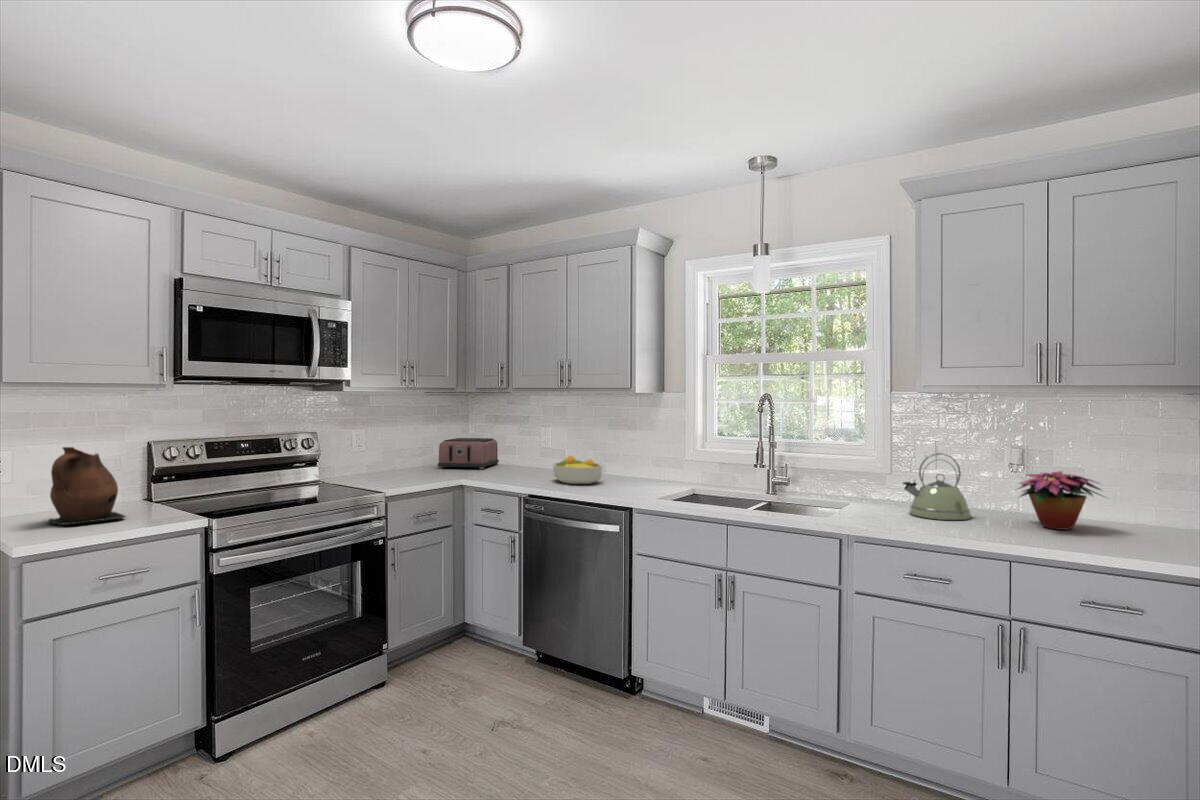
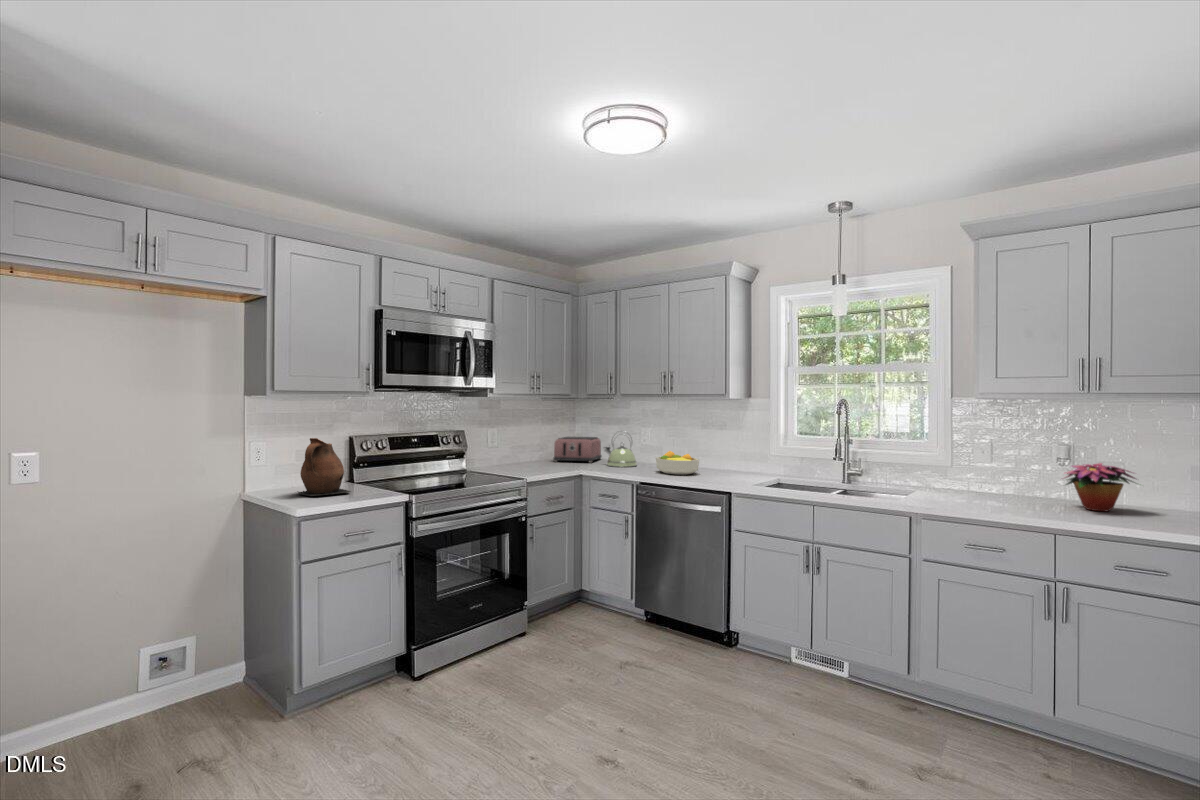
kettle: present [903,453,971,520] -> present [604,435,637,467]

